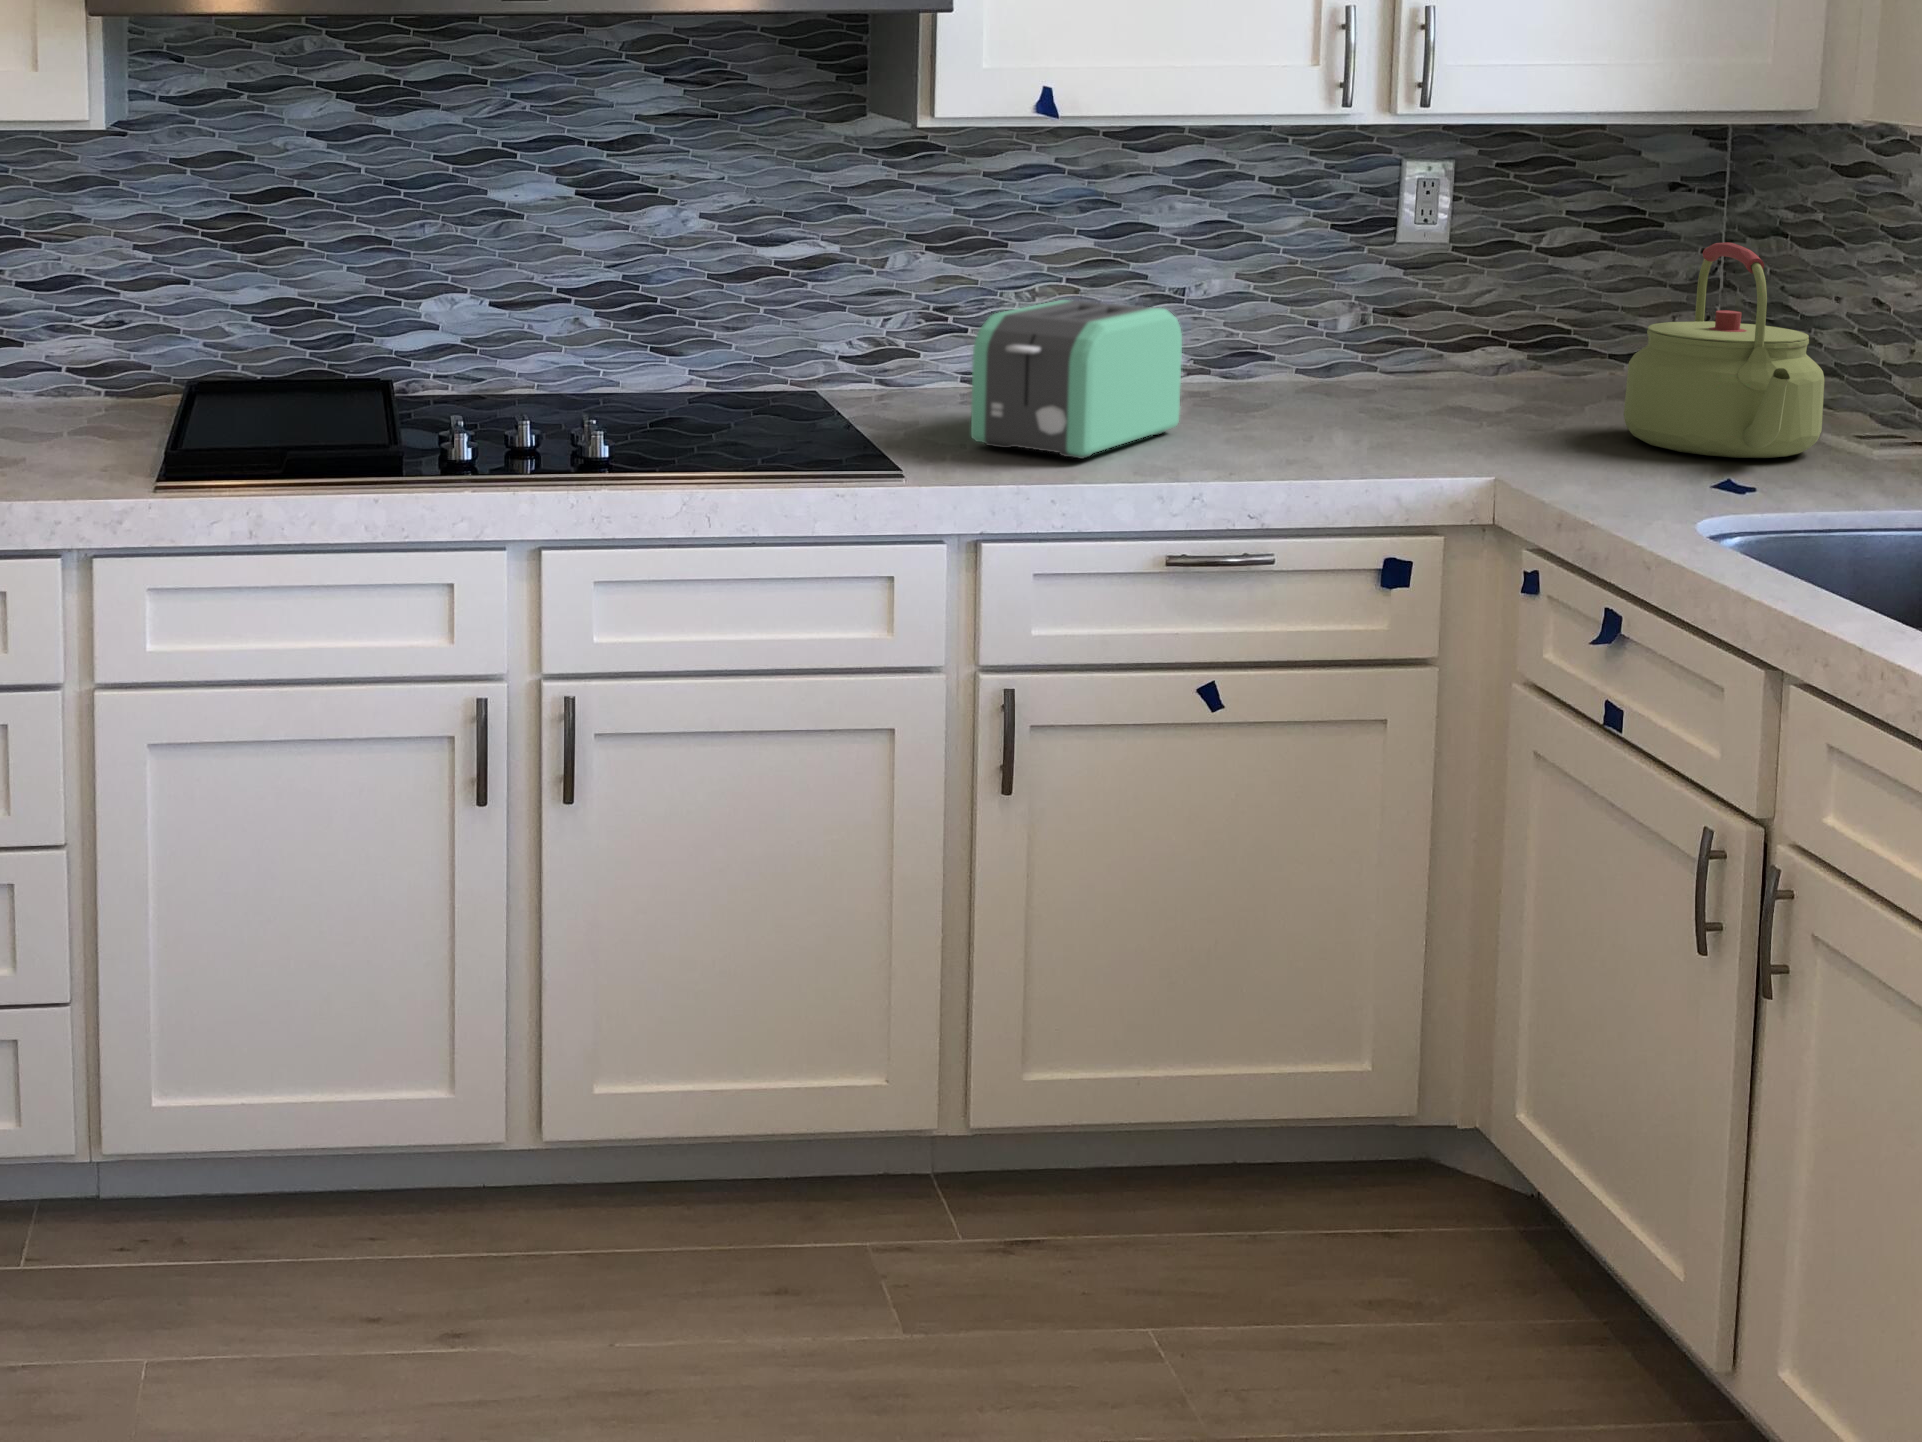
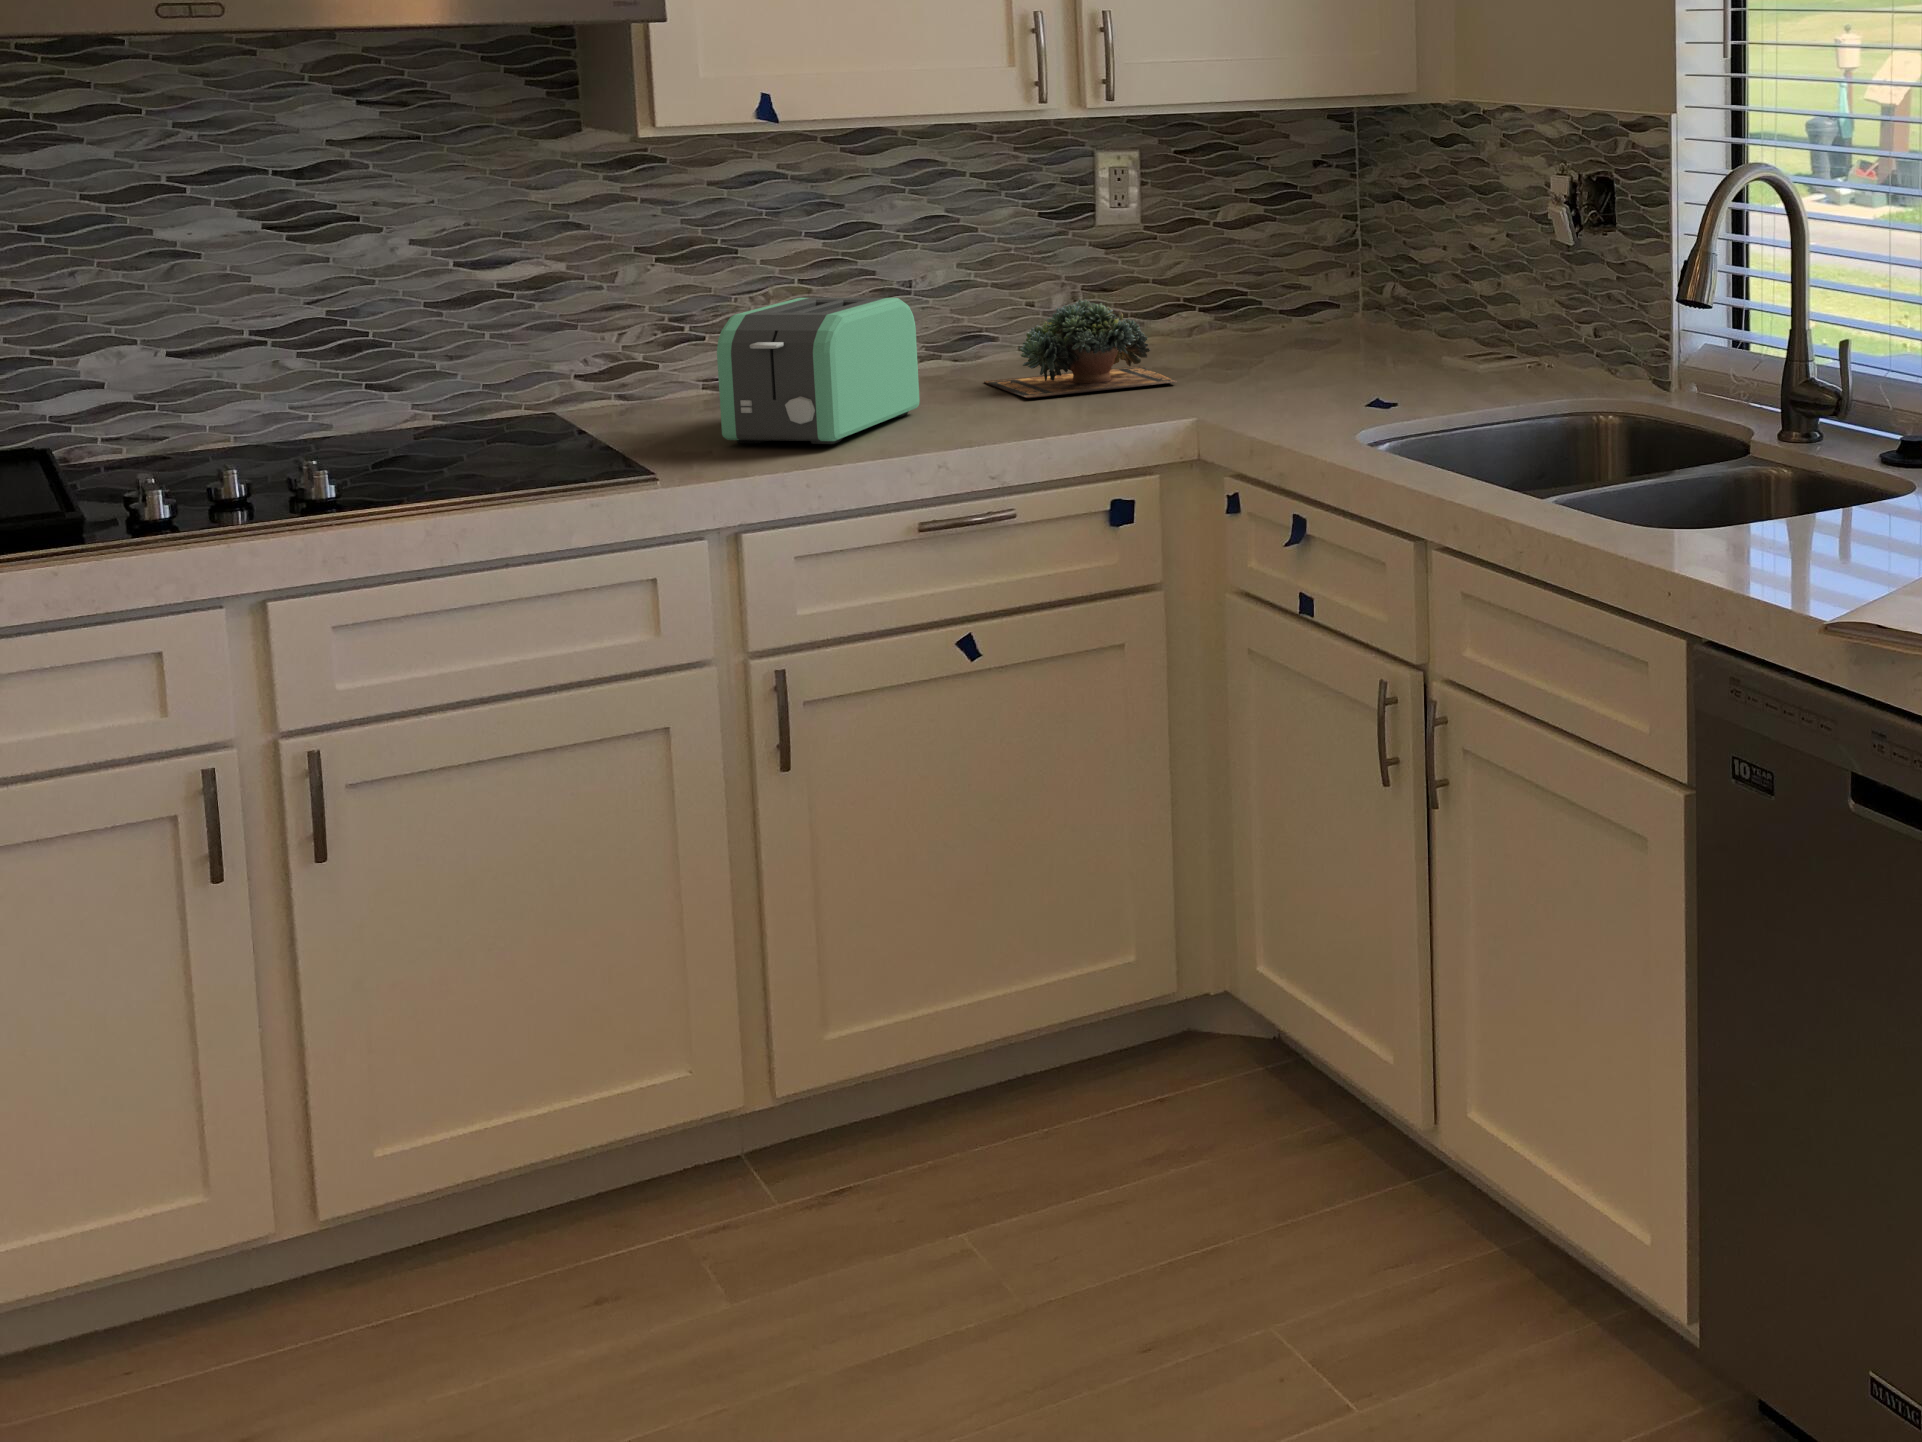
kettle: present [1624,243,1824,458] -> none [1293,205,1441,384]
succulent plant: none [1252,324,1476,429] -> present [984,299,1177,398]

